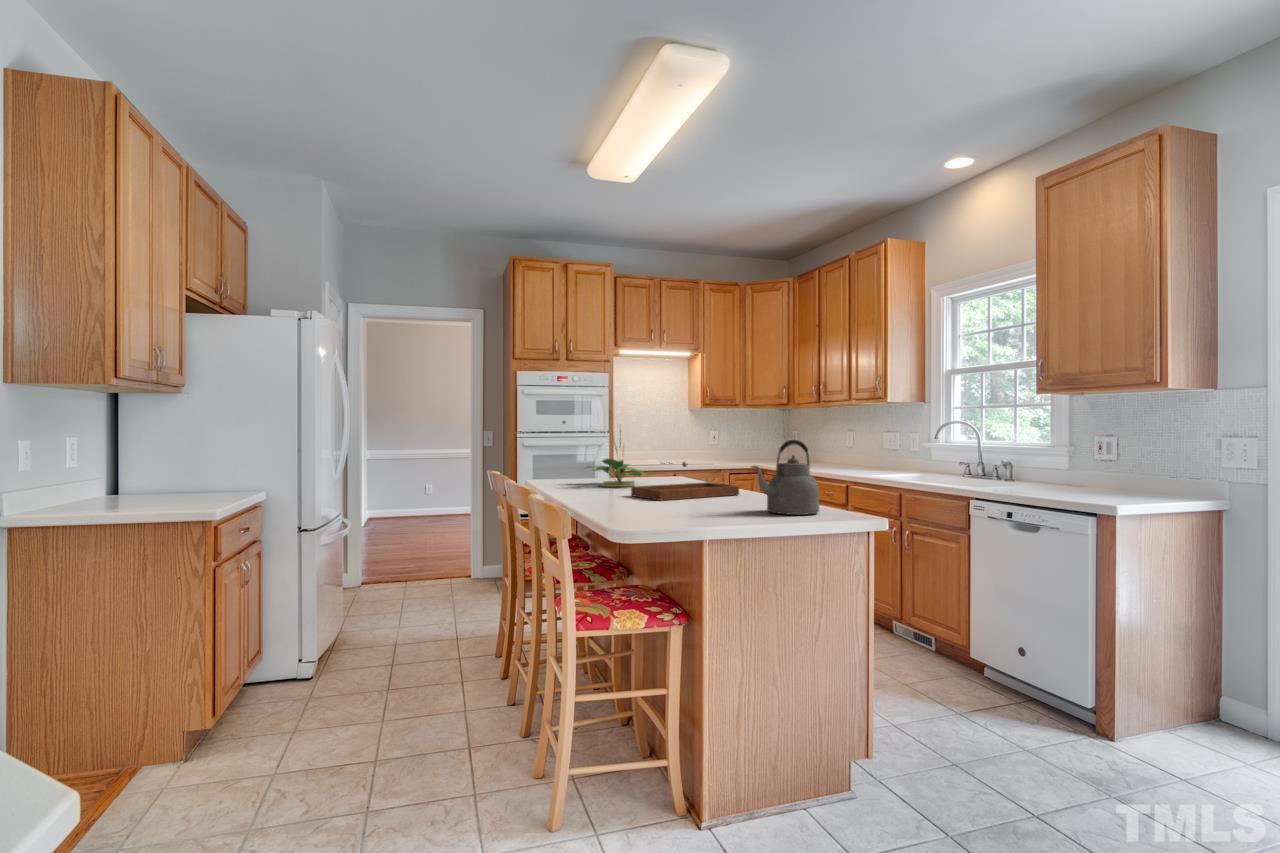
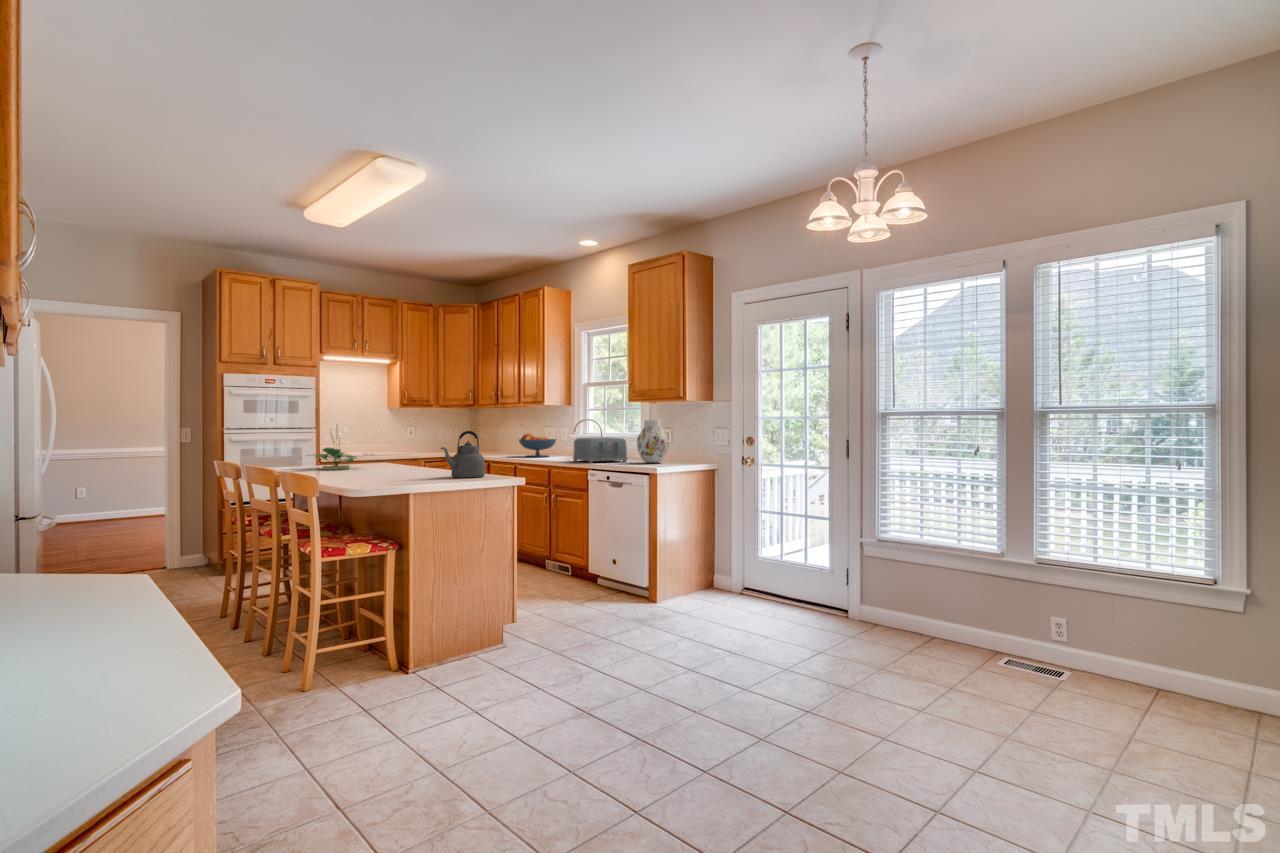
vase: none [1059,423,1122,494] -> present [637,420,668,463]
fruit bowl: none [851,440,906,474] -> present [519,433,556,457]
toaster: none [939,449,1038,489] -> present [573,437,628,463]
tray: present [631,462,739,501] -> none [351,448,433,475]

